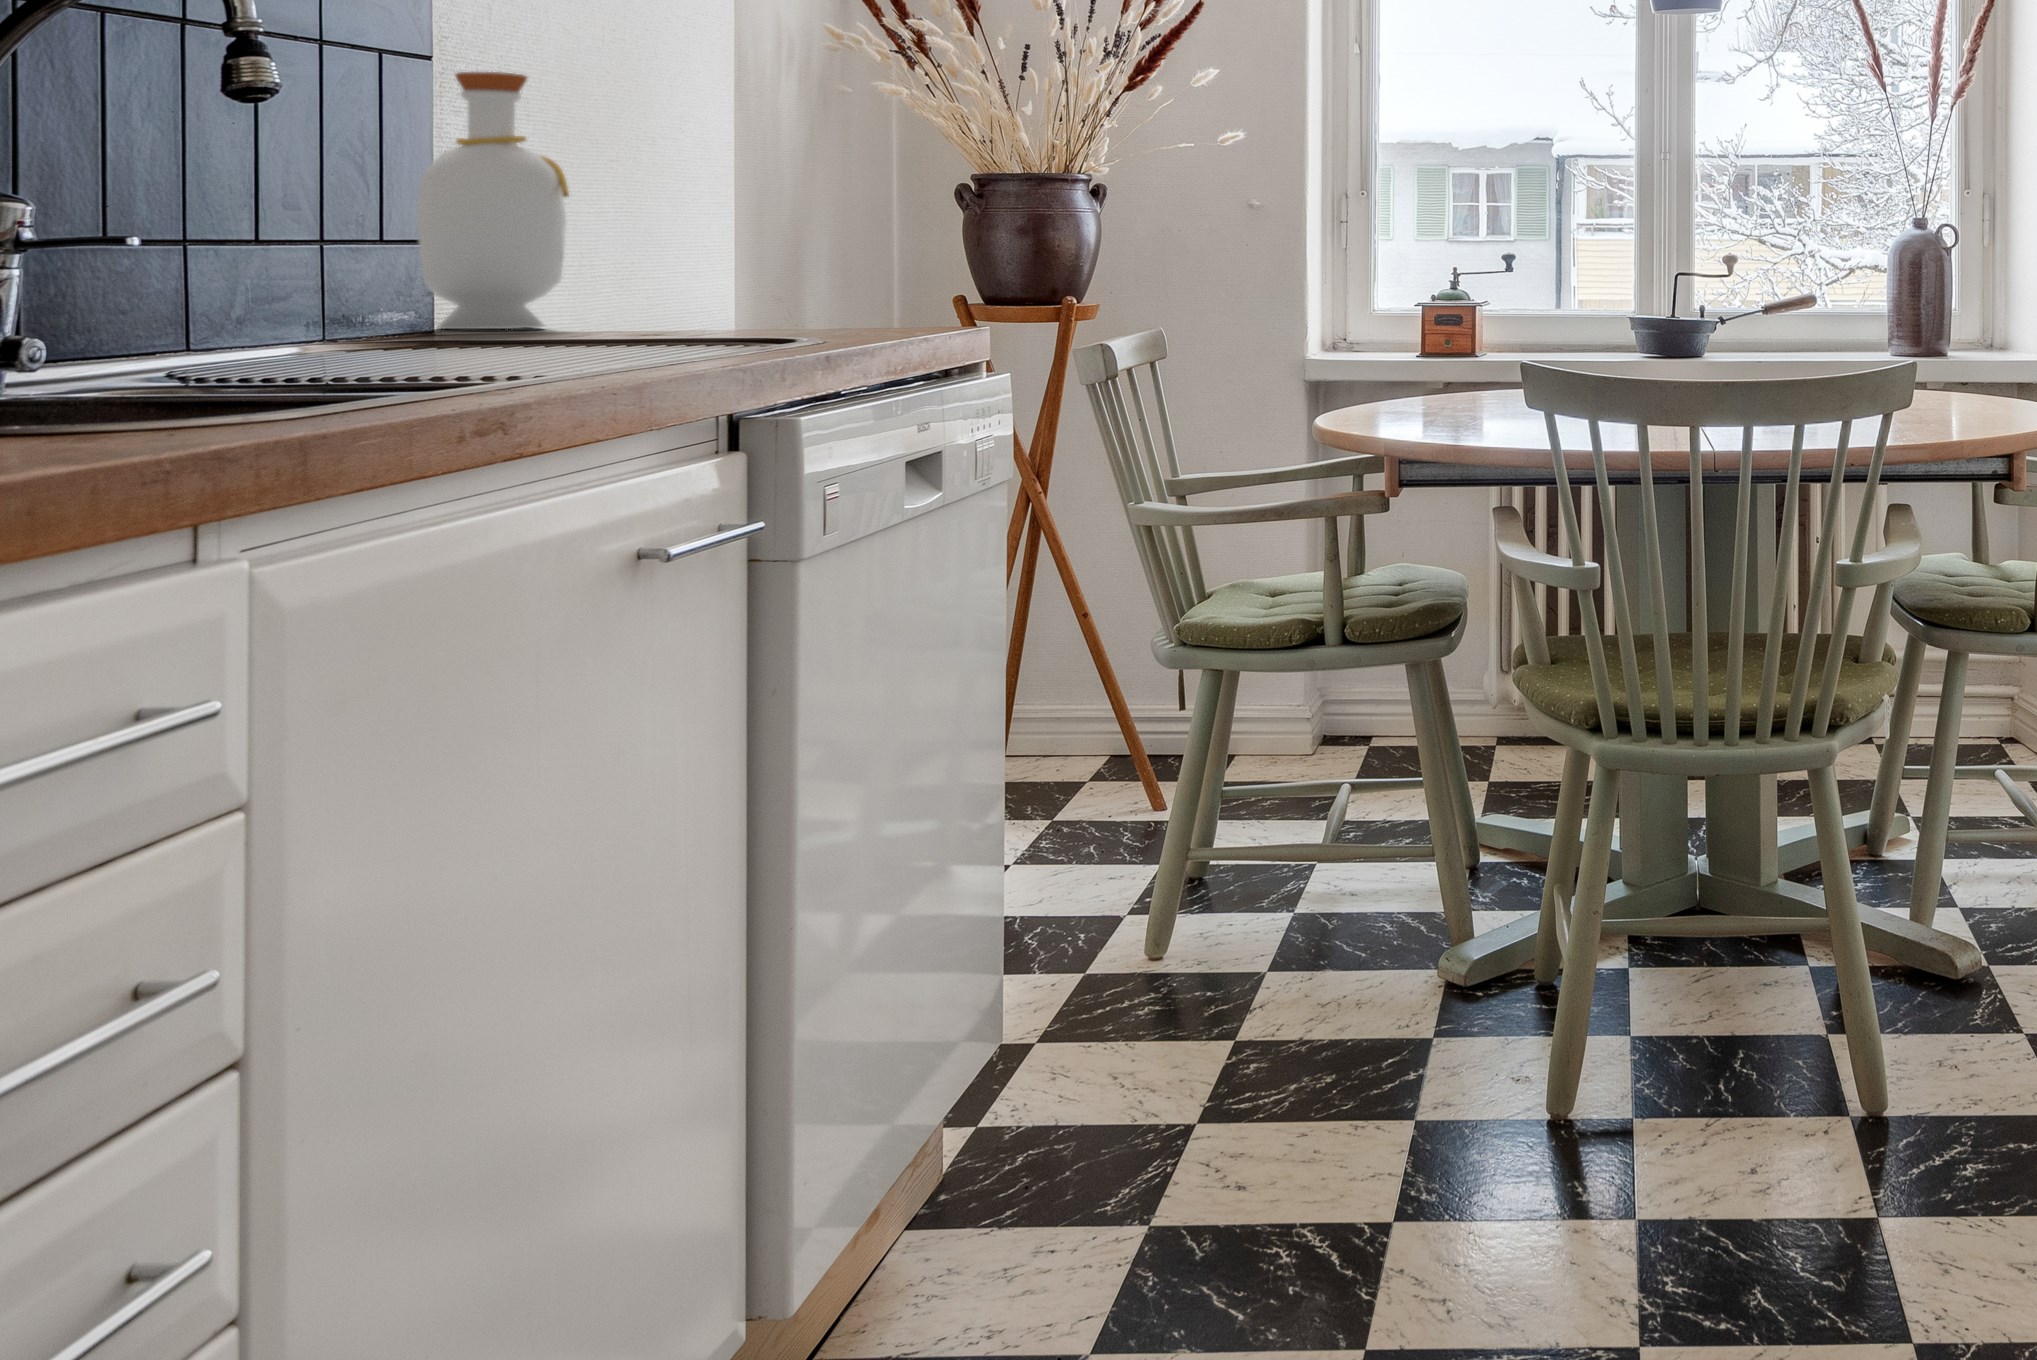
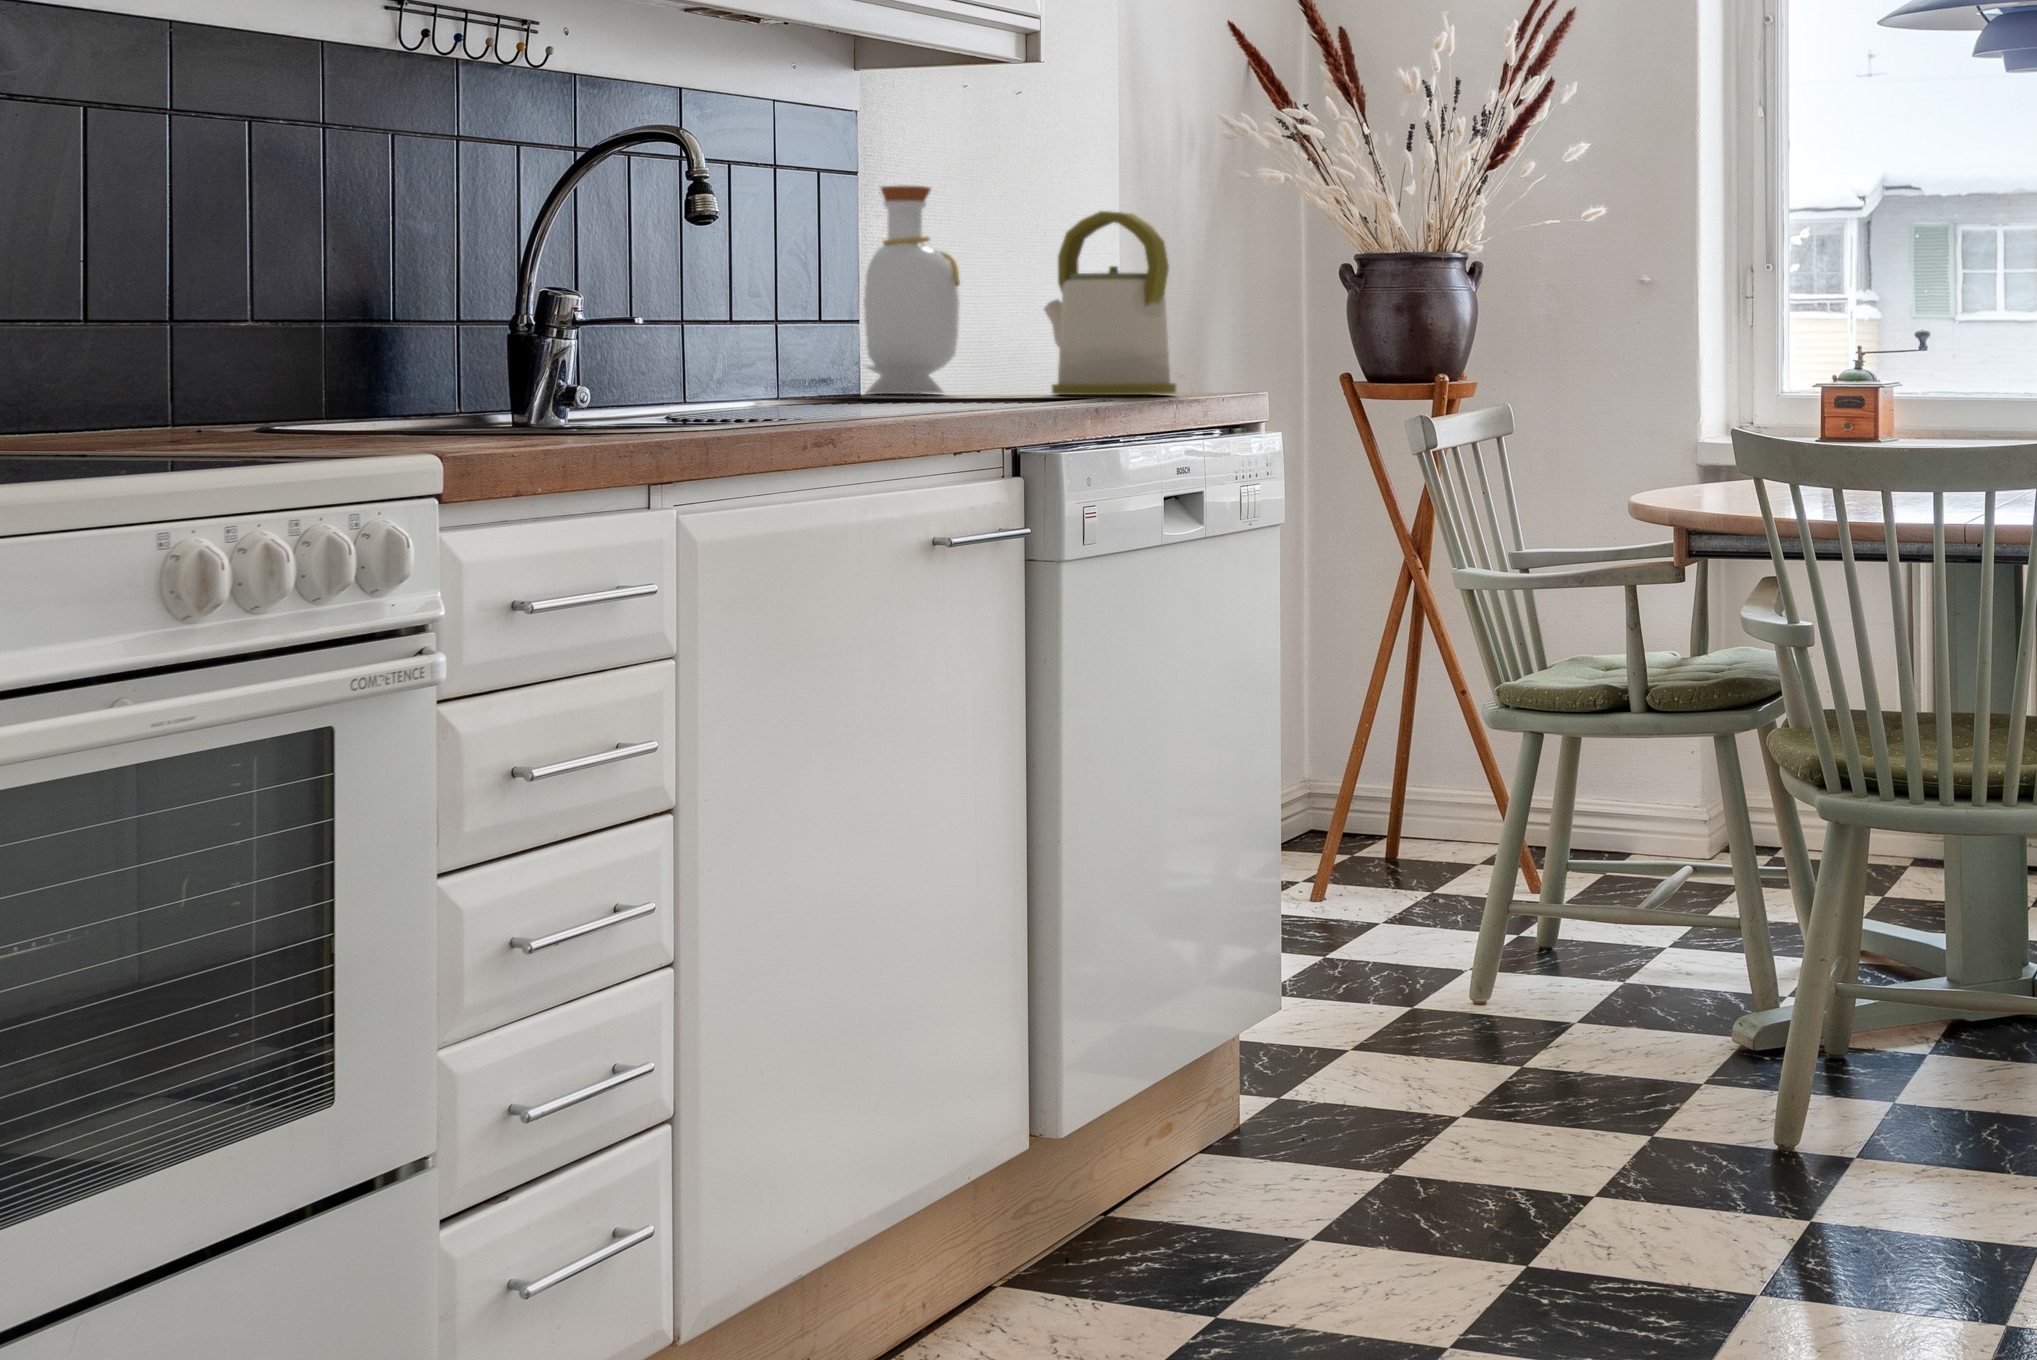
kettle: none [672,112,844,329] -> present [1044,211,1176,395]

